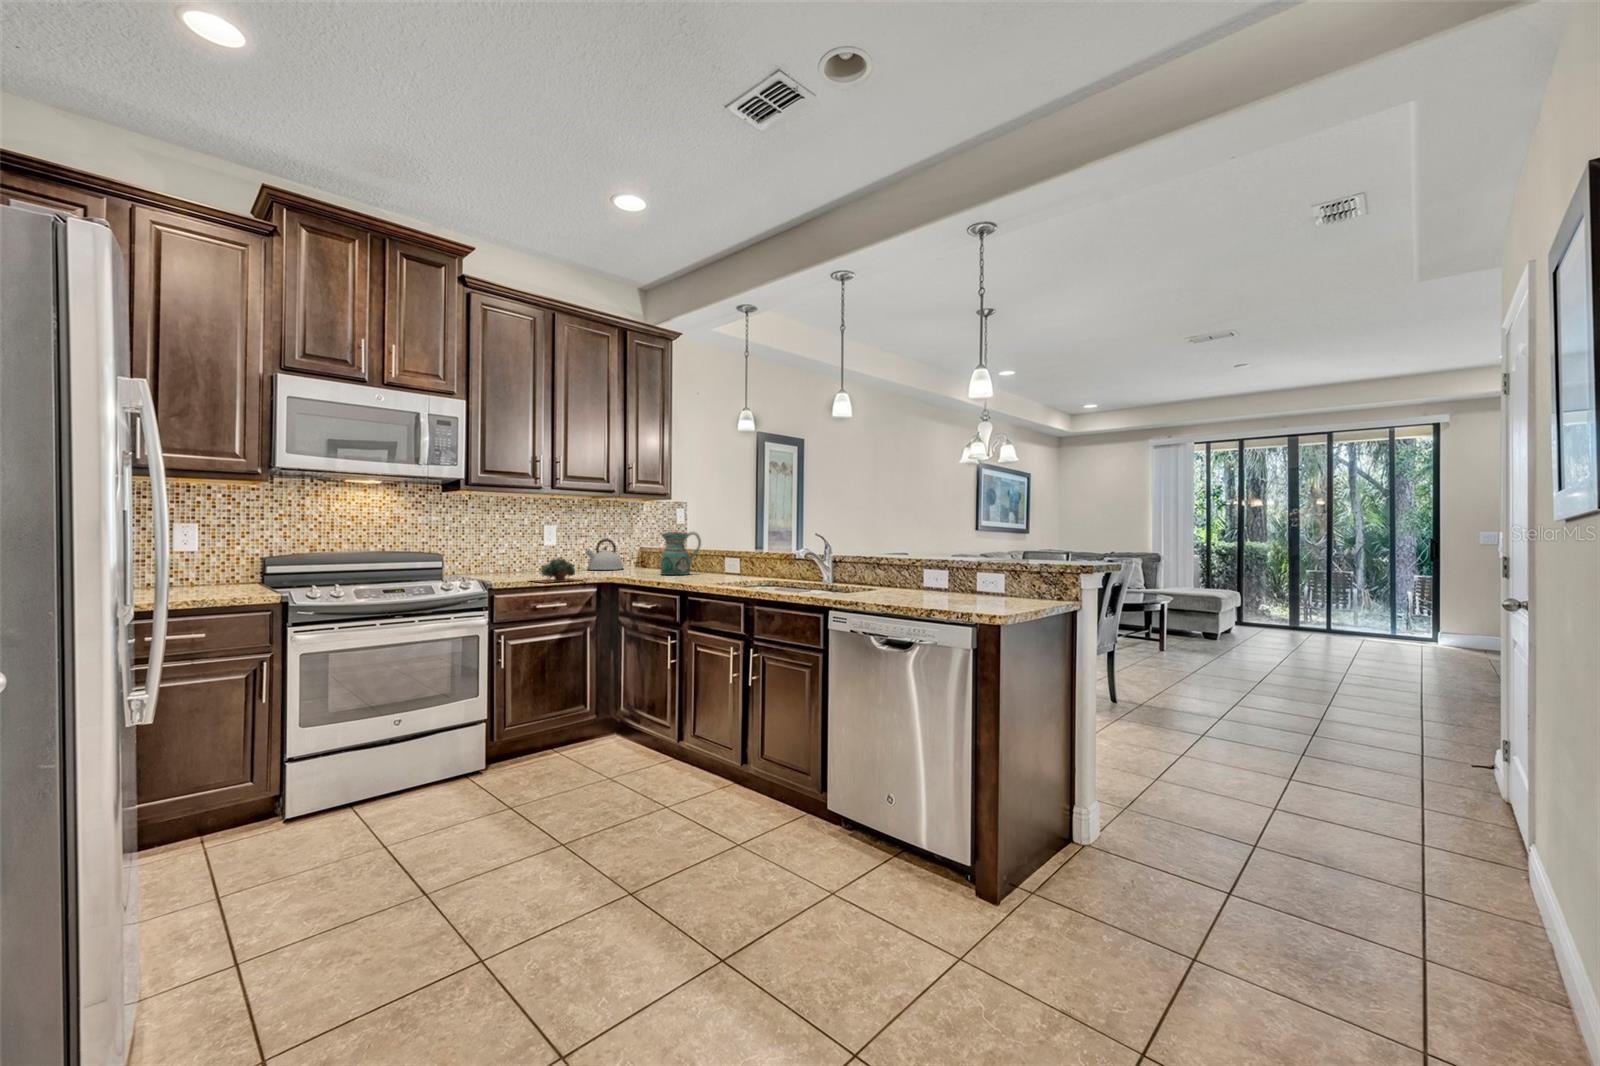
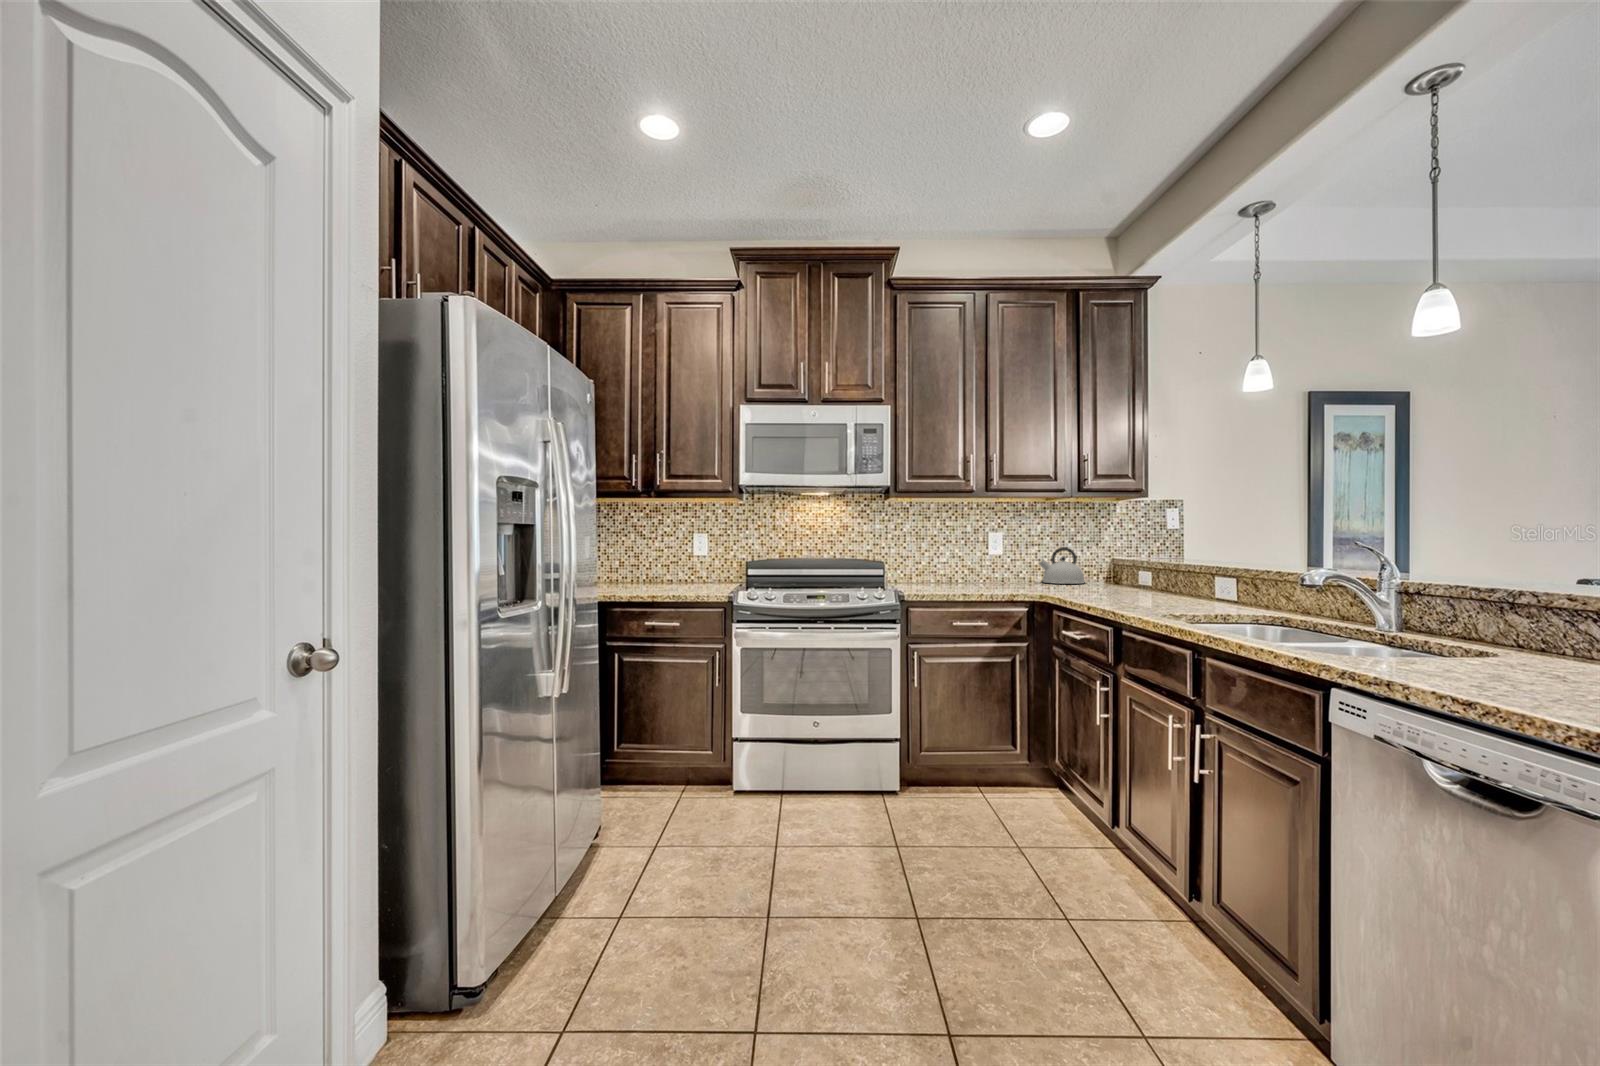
ceramic pitcher: present [660,532,701,575] -> none [1116,540,1175,597]
succulent plant: present [533,558,579,583] -> none [950,569,1010,597]

